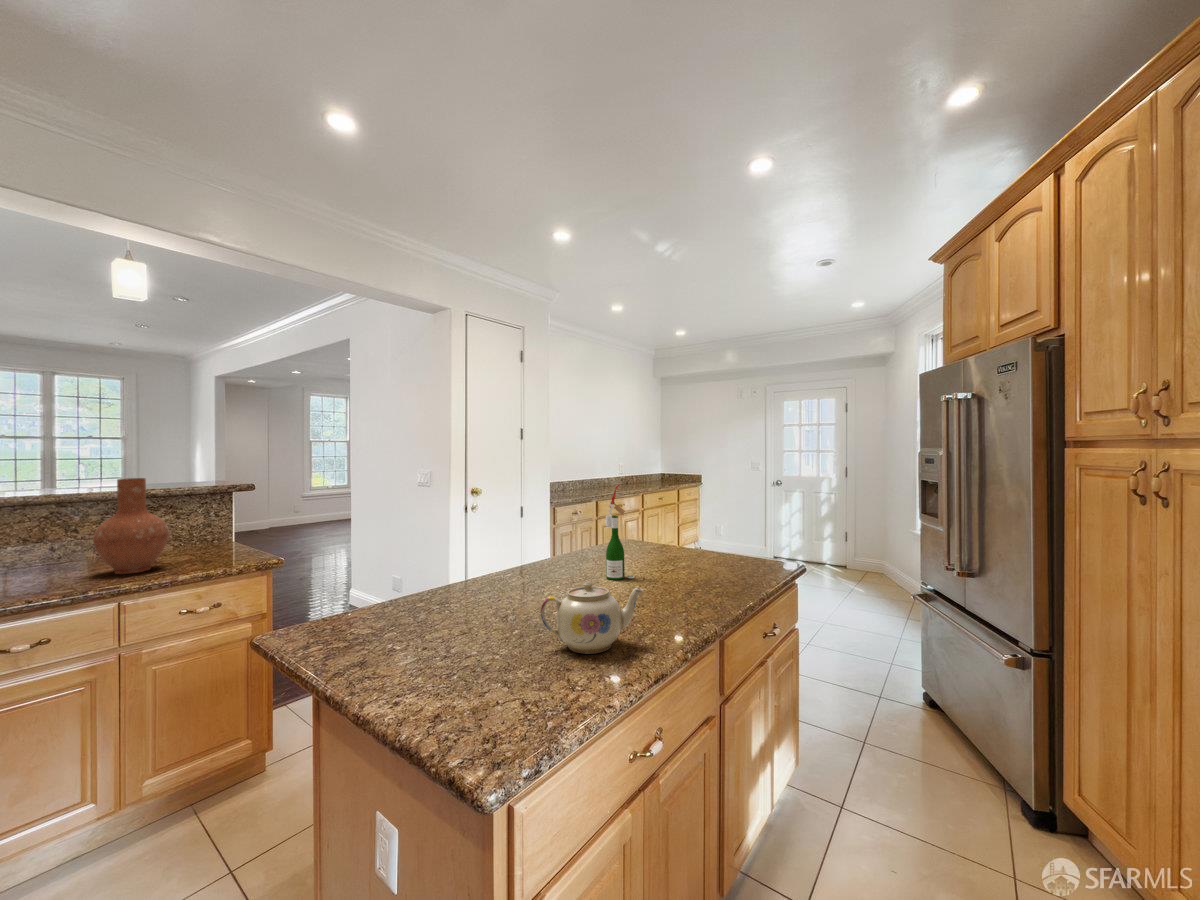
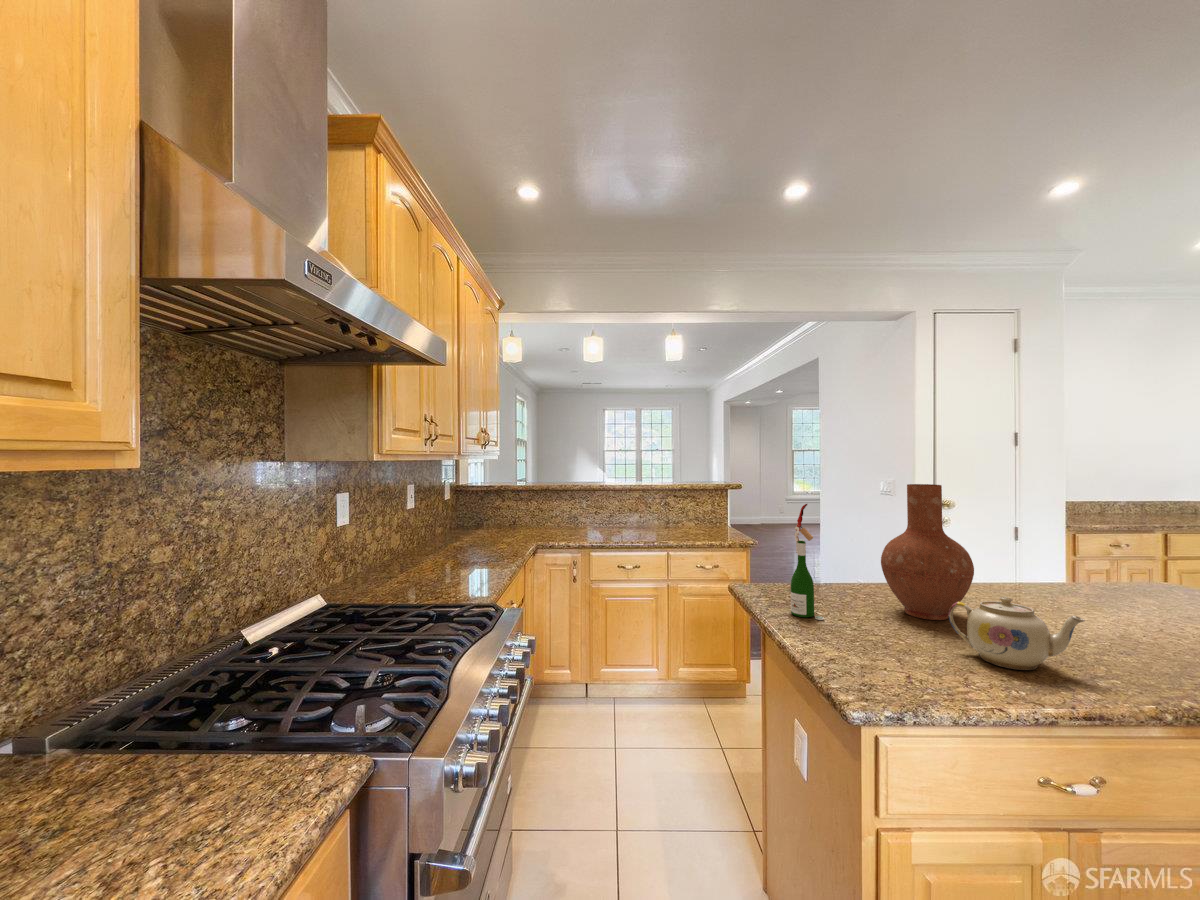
vase: present [93,478,169,574] -> present [881,484,974,620]
wine bottle: present [606,484,634,580] -> present [791,504,824,620]

